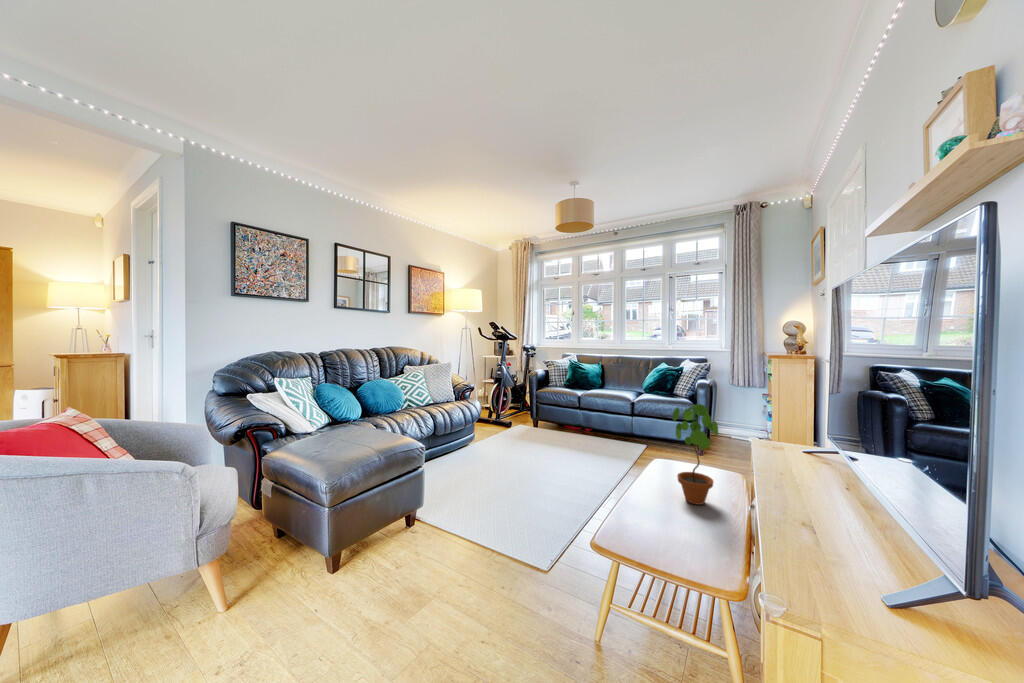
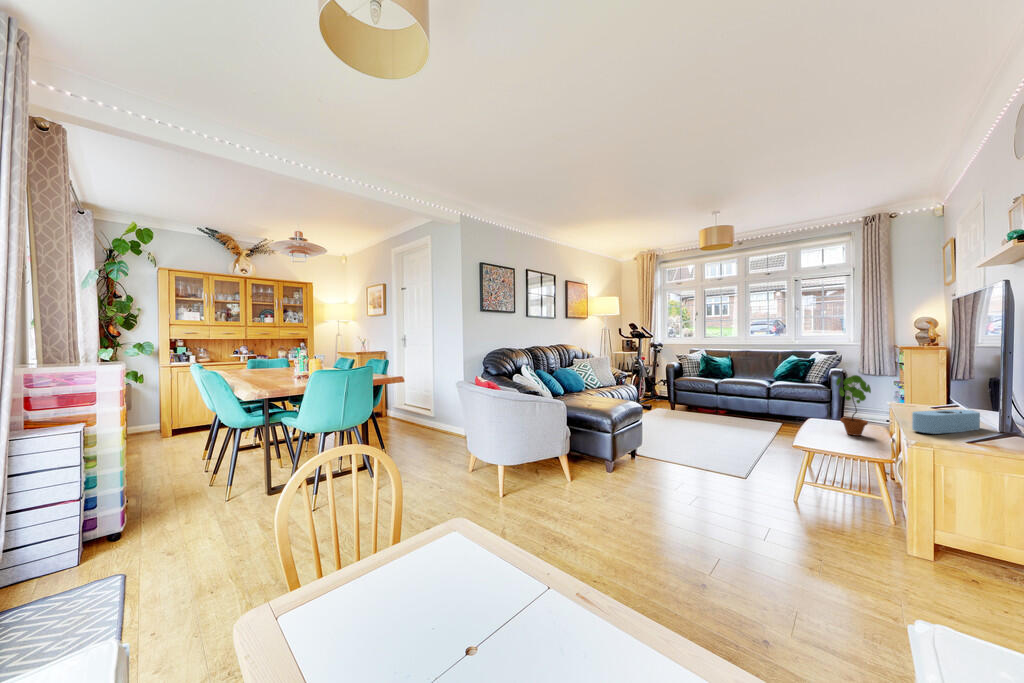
speaker: none [771,478,879,543] -> present [912,409,980,434]

